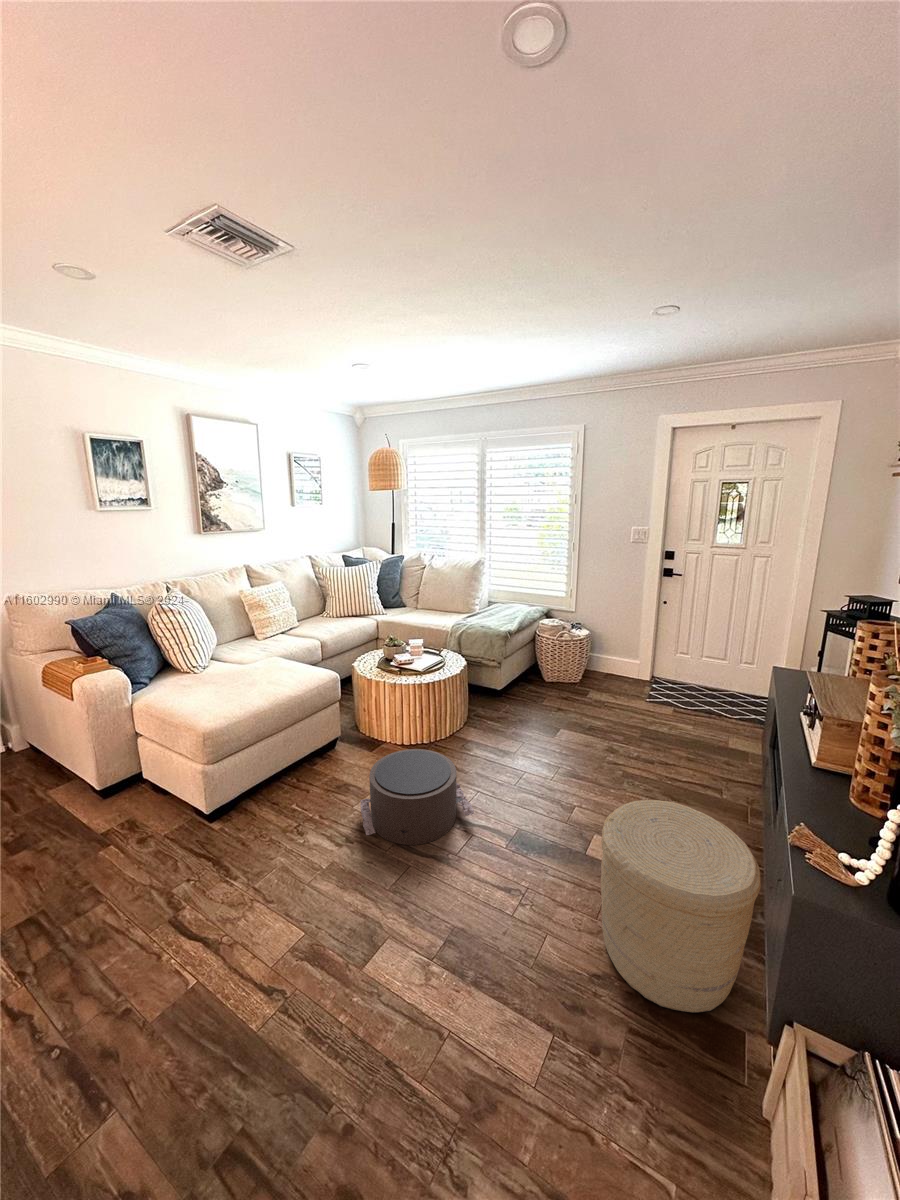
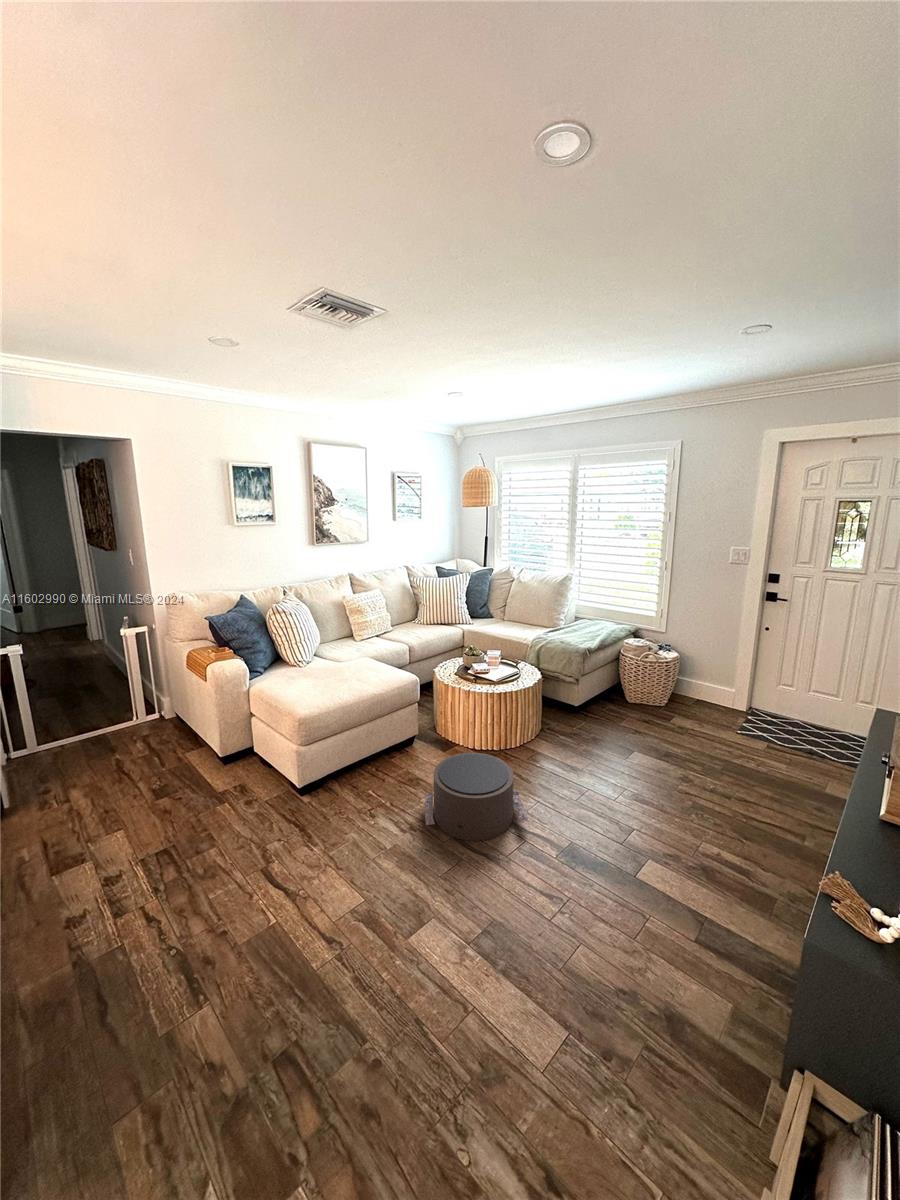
woven basket: present [601,800,761,1012] -> none [634,828,802,1051]

